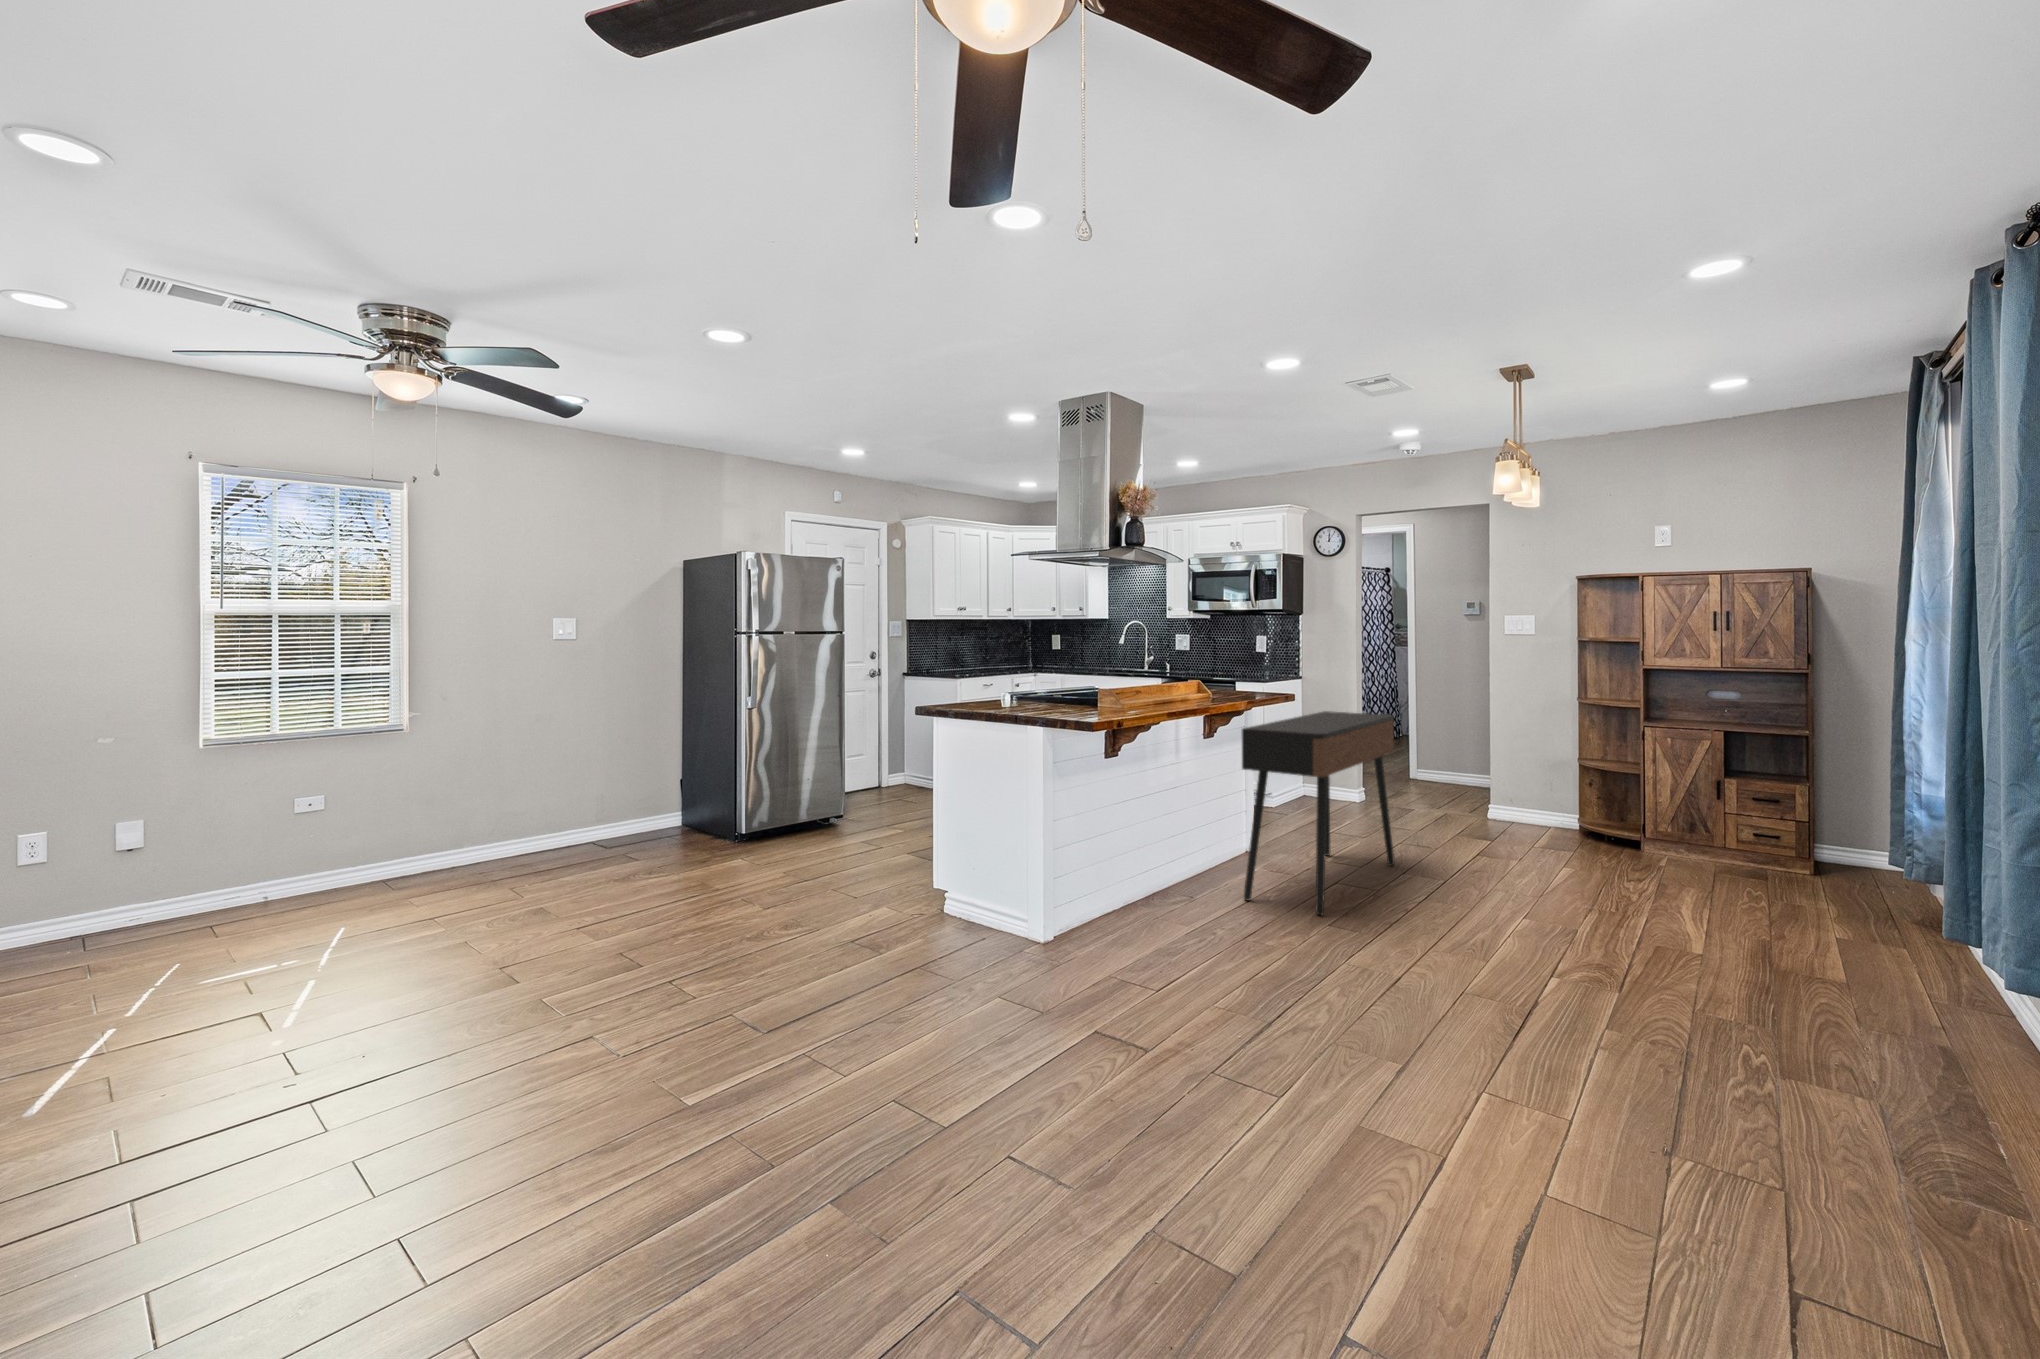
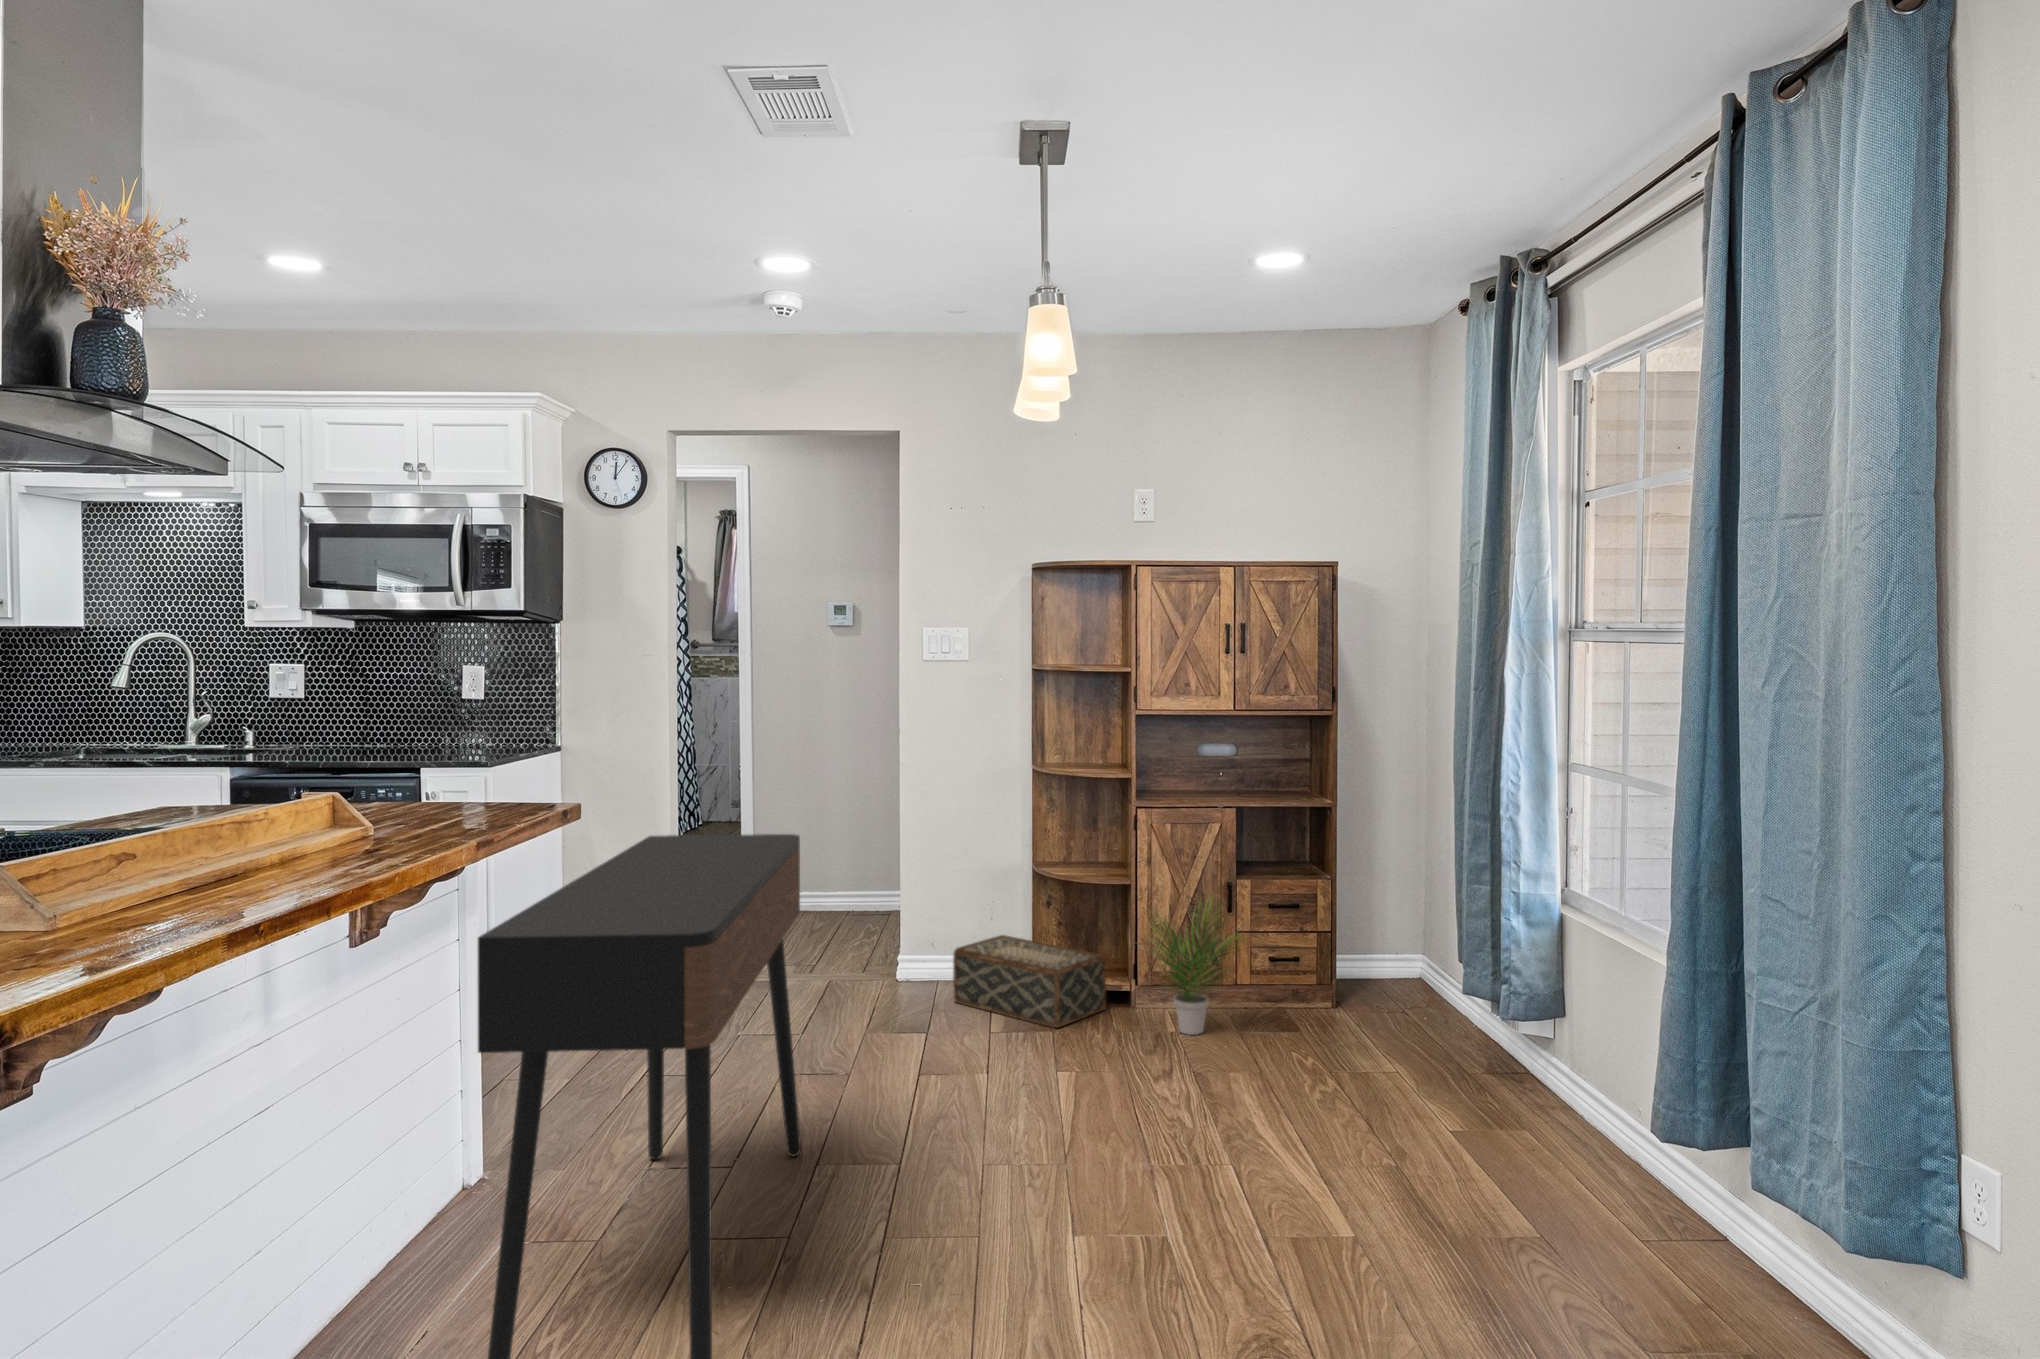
potted plant: none [1626,783,1723,868] -> present [1148,901,1241,1035]
woven basket: none [1517,800,1619,851] -> present [953,935,1106,1028]

